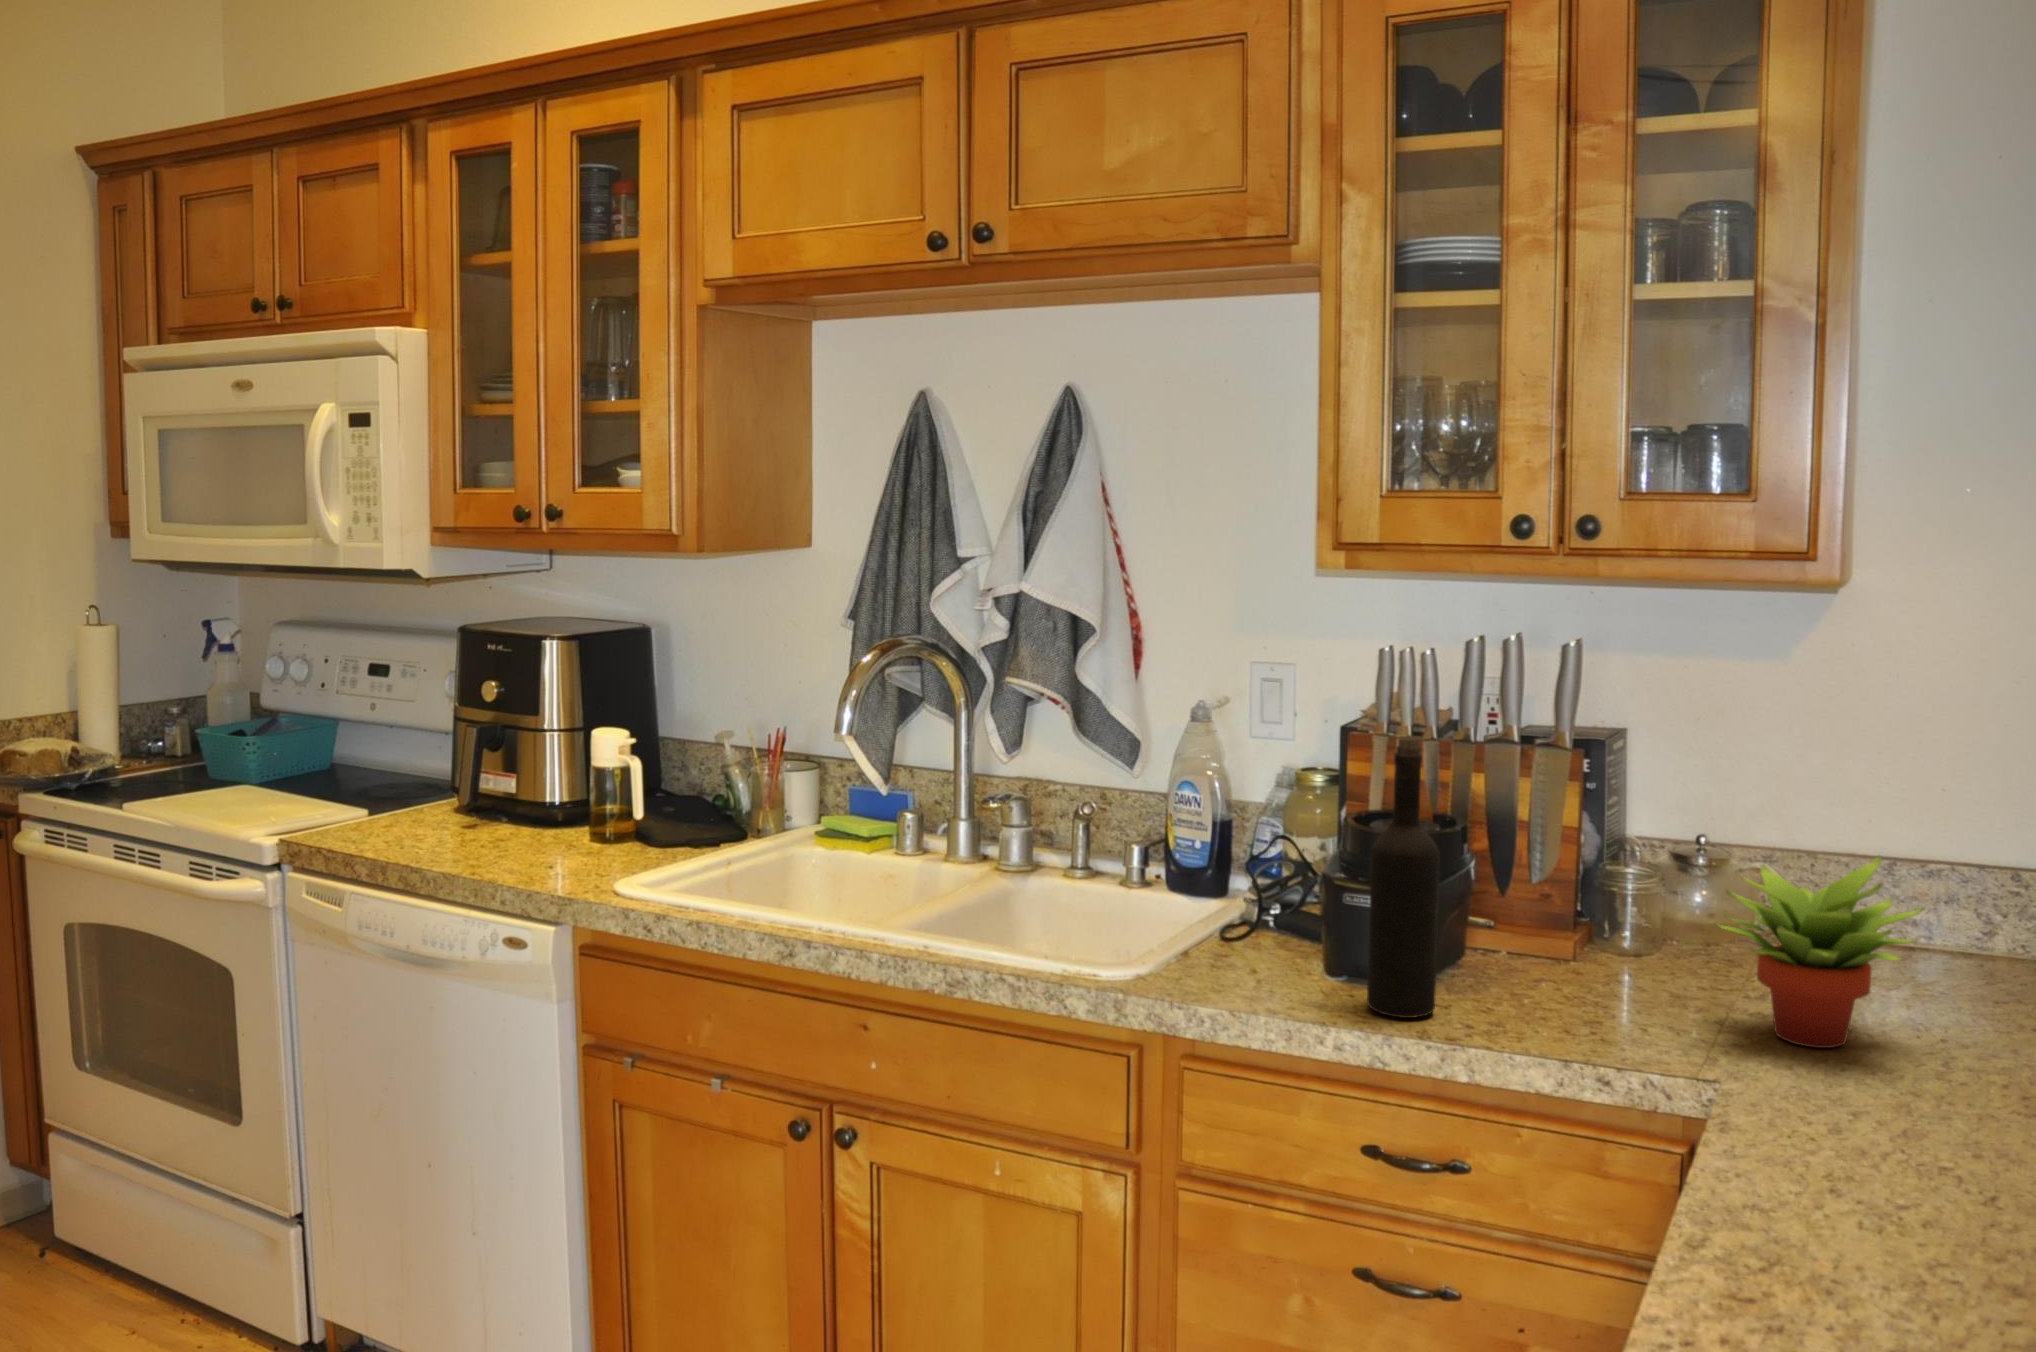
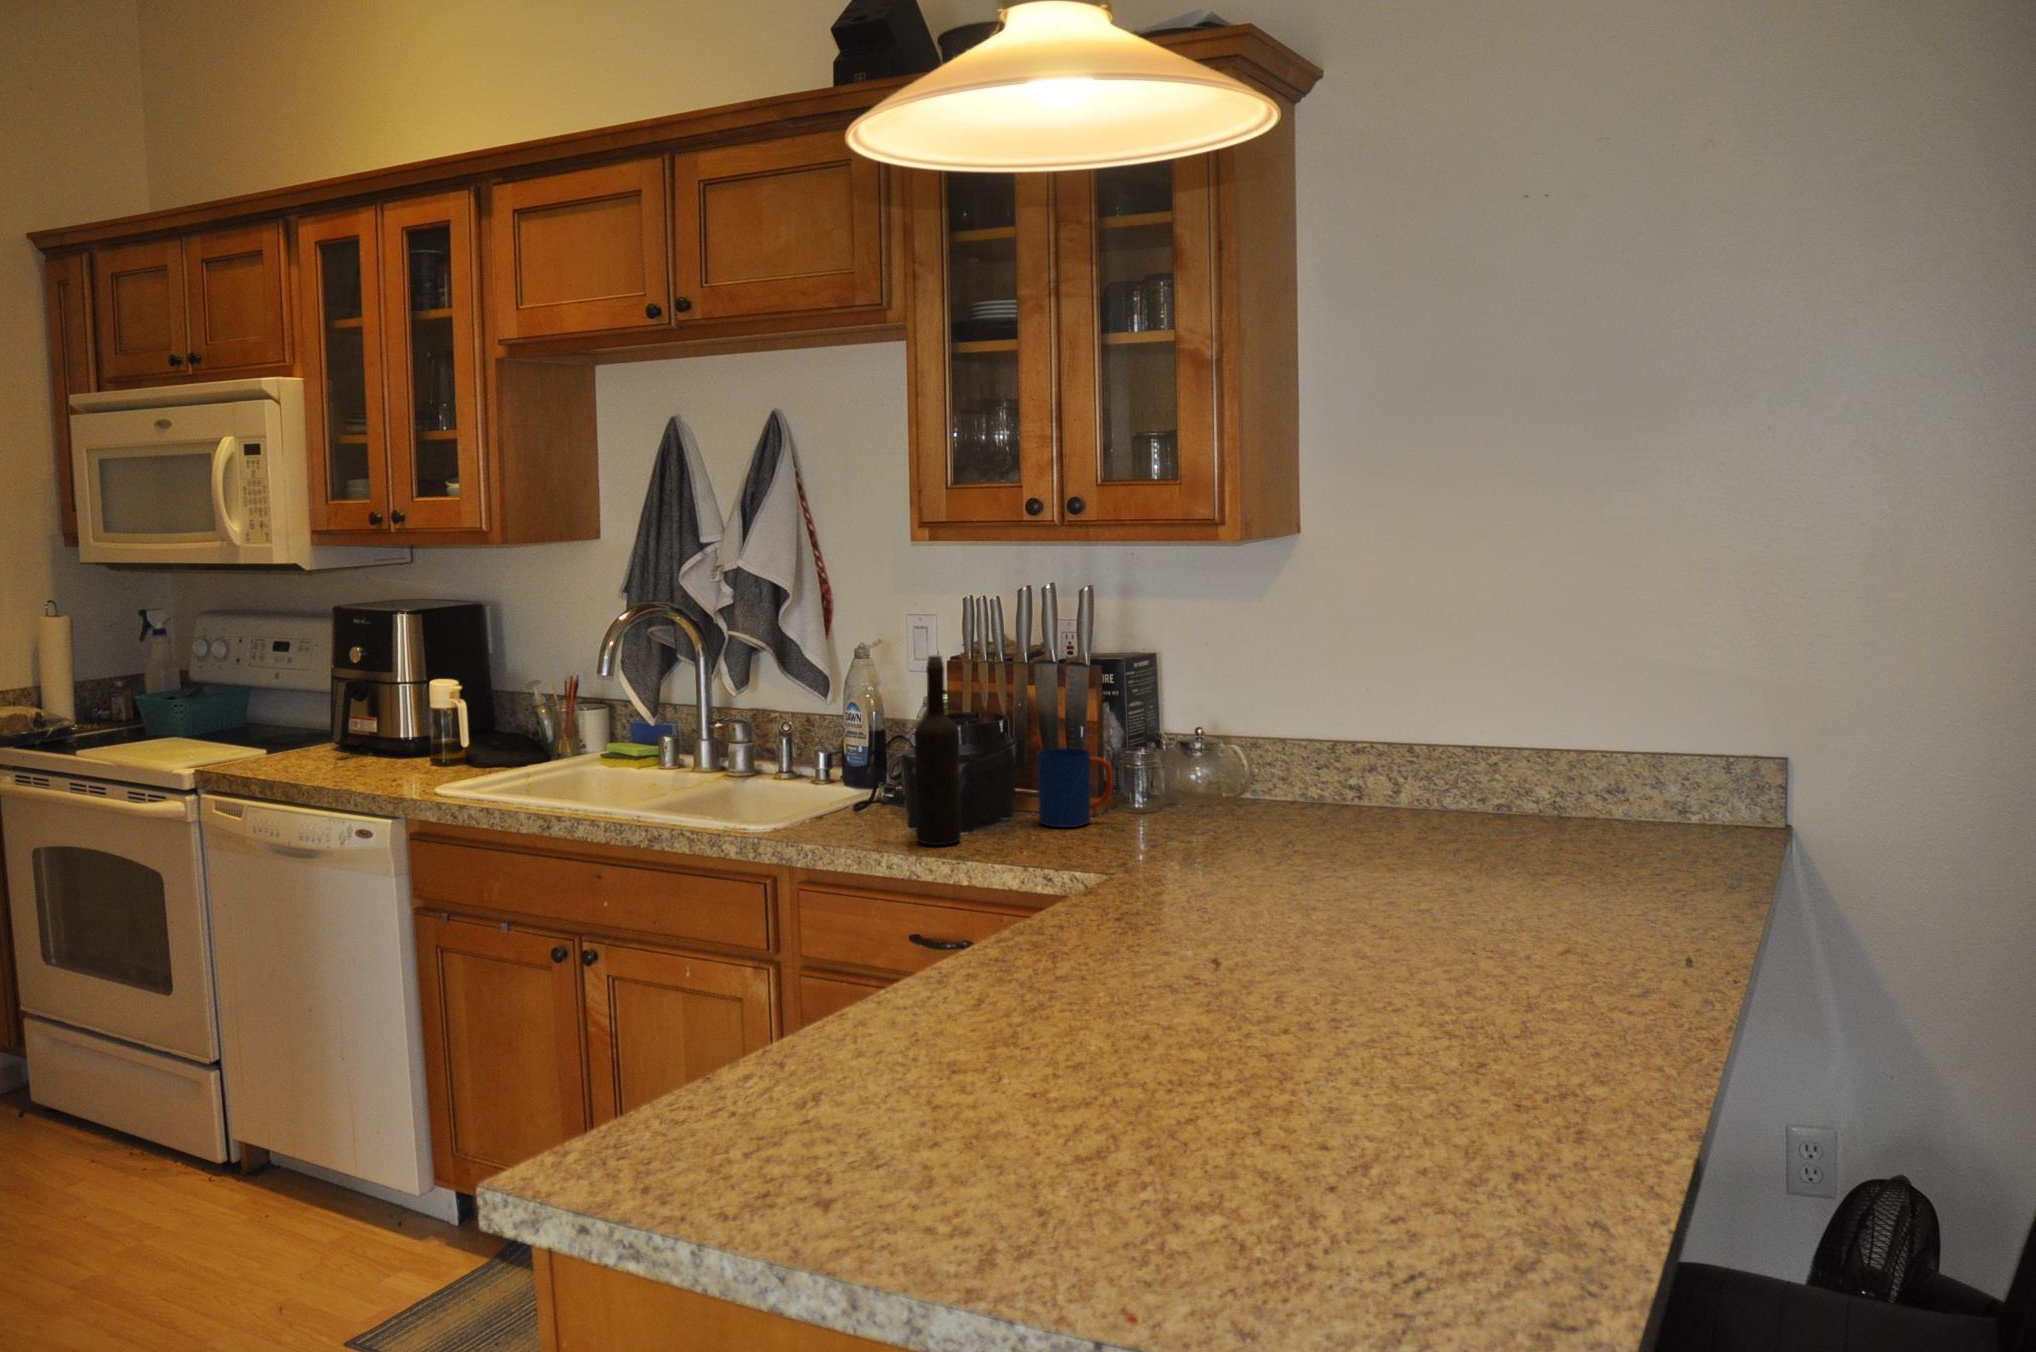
succulent plant: present [1717,856,1924,1048] -> none [1128,725,1260,852]
mug: none [1518,869,1630,988] -> present [1037,748,1113,827]

